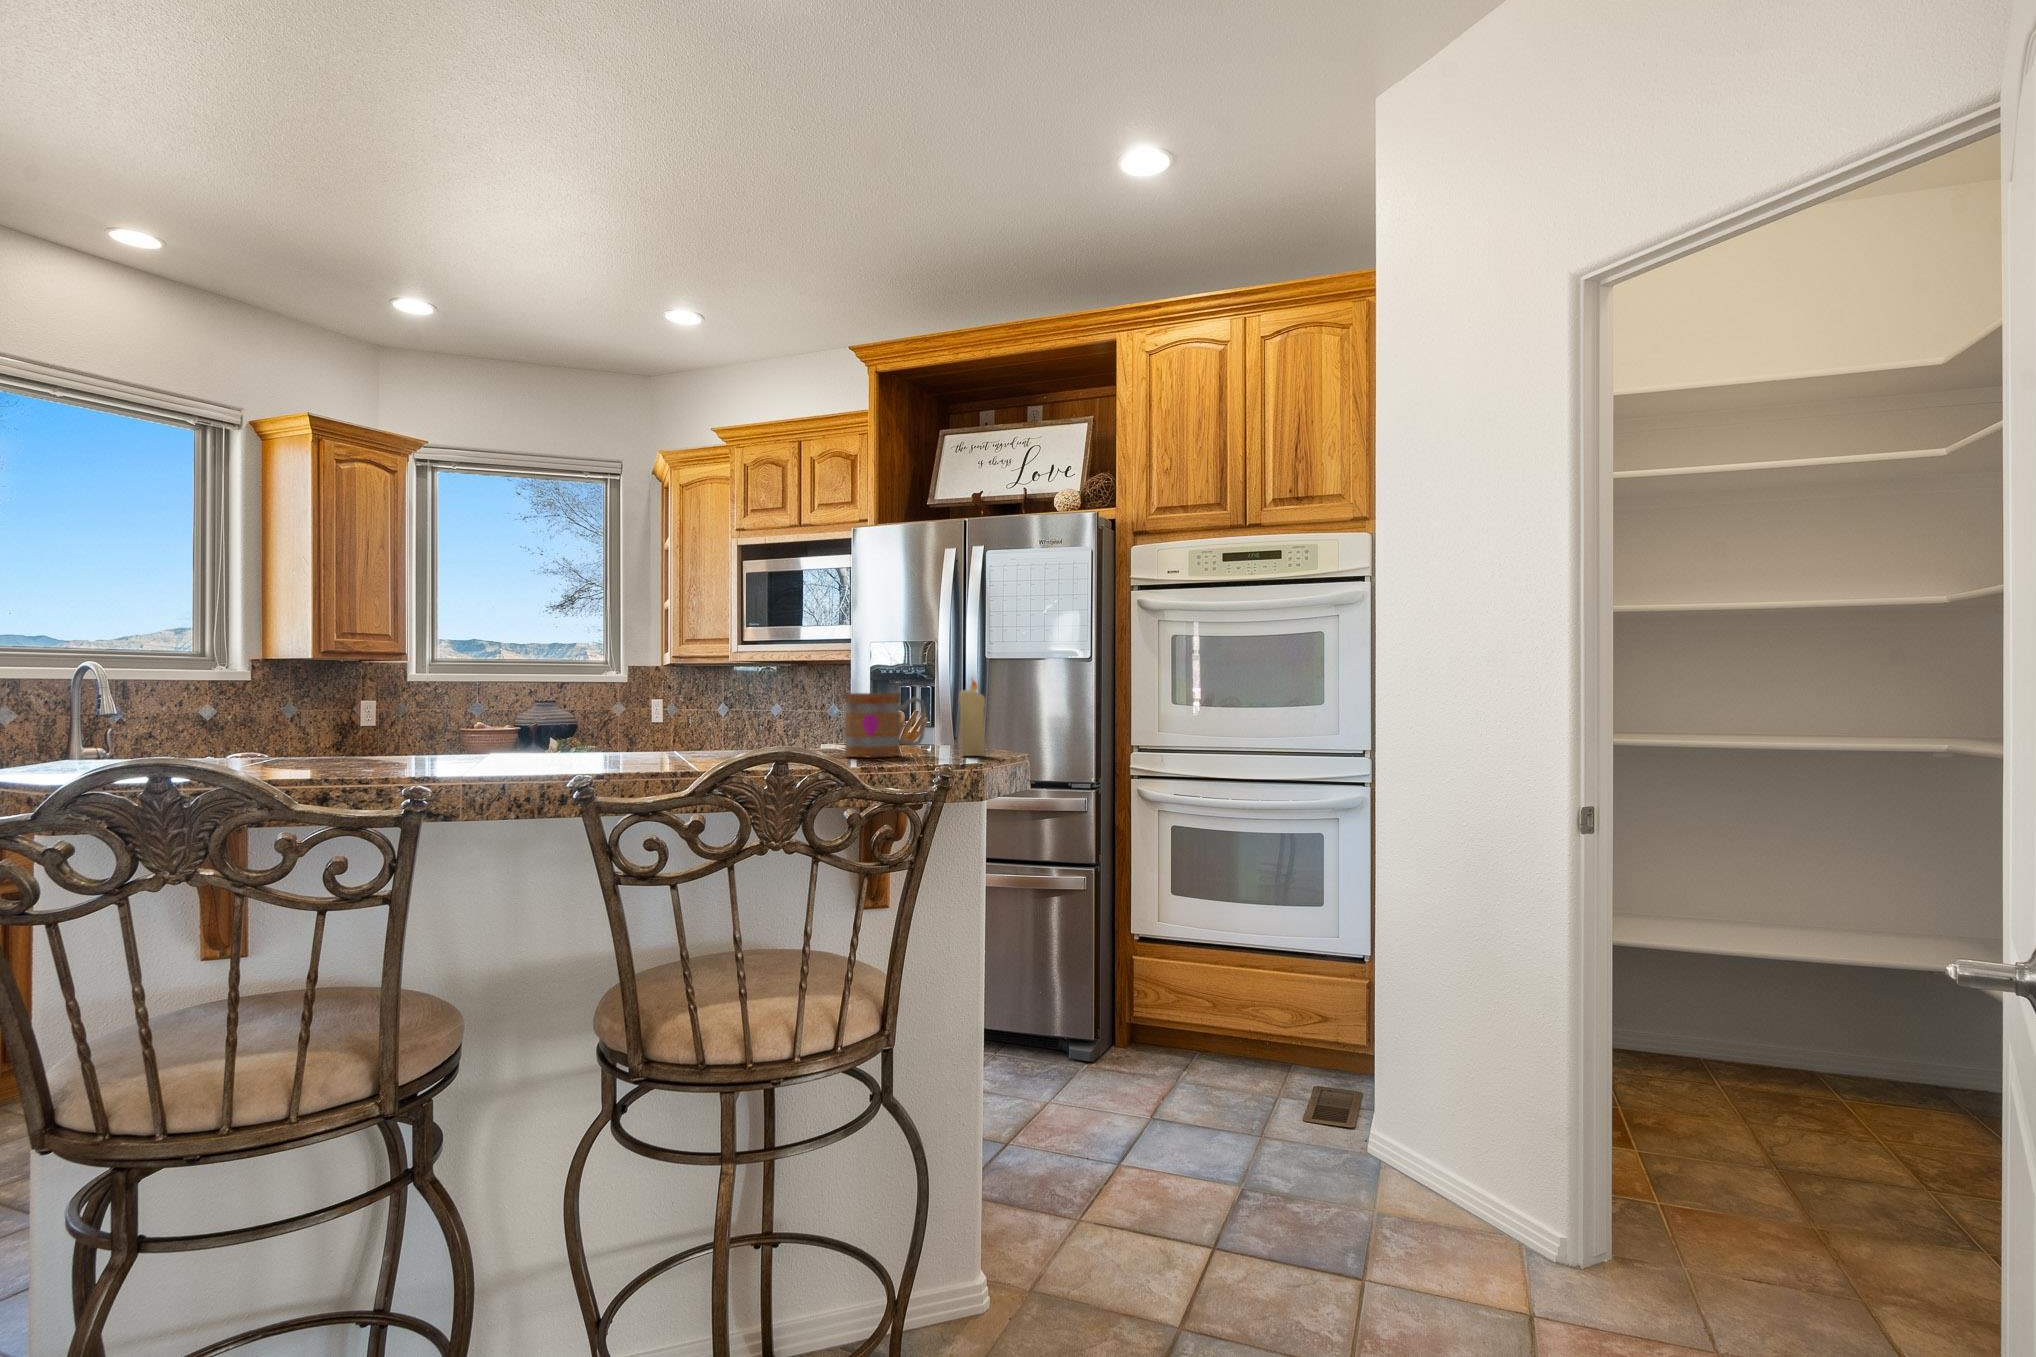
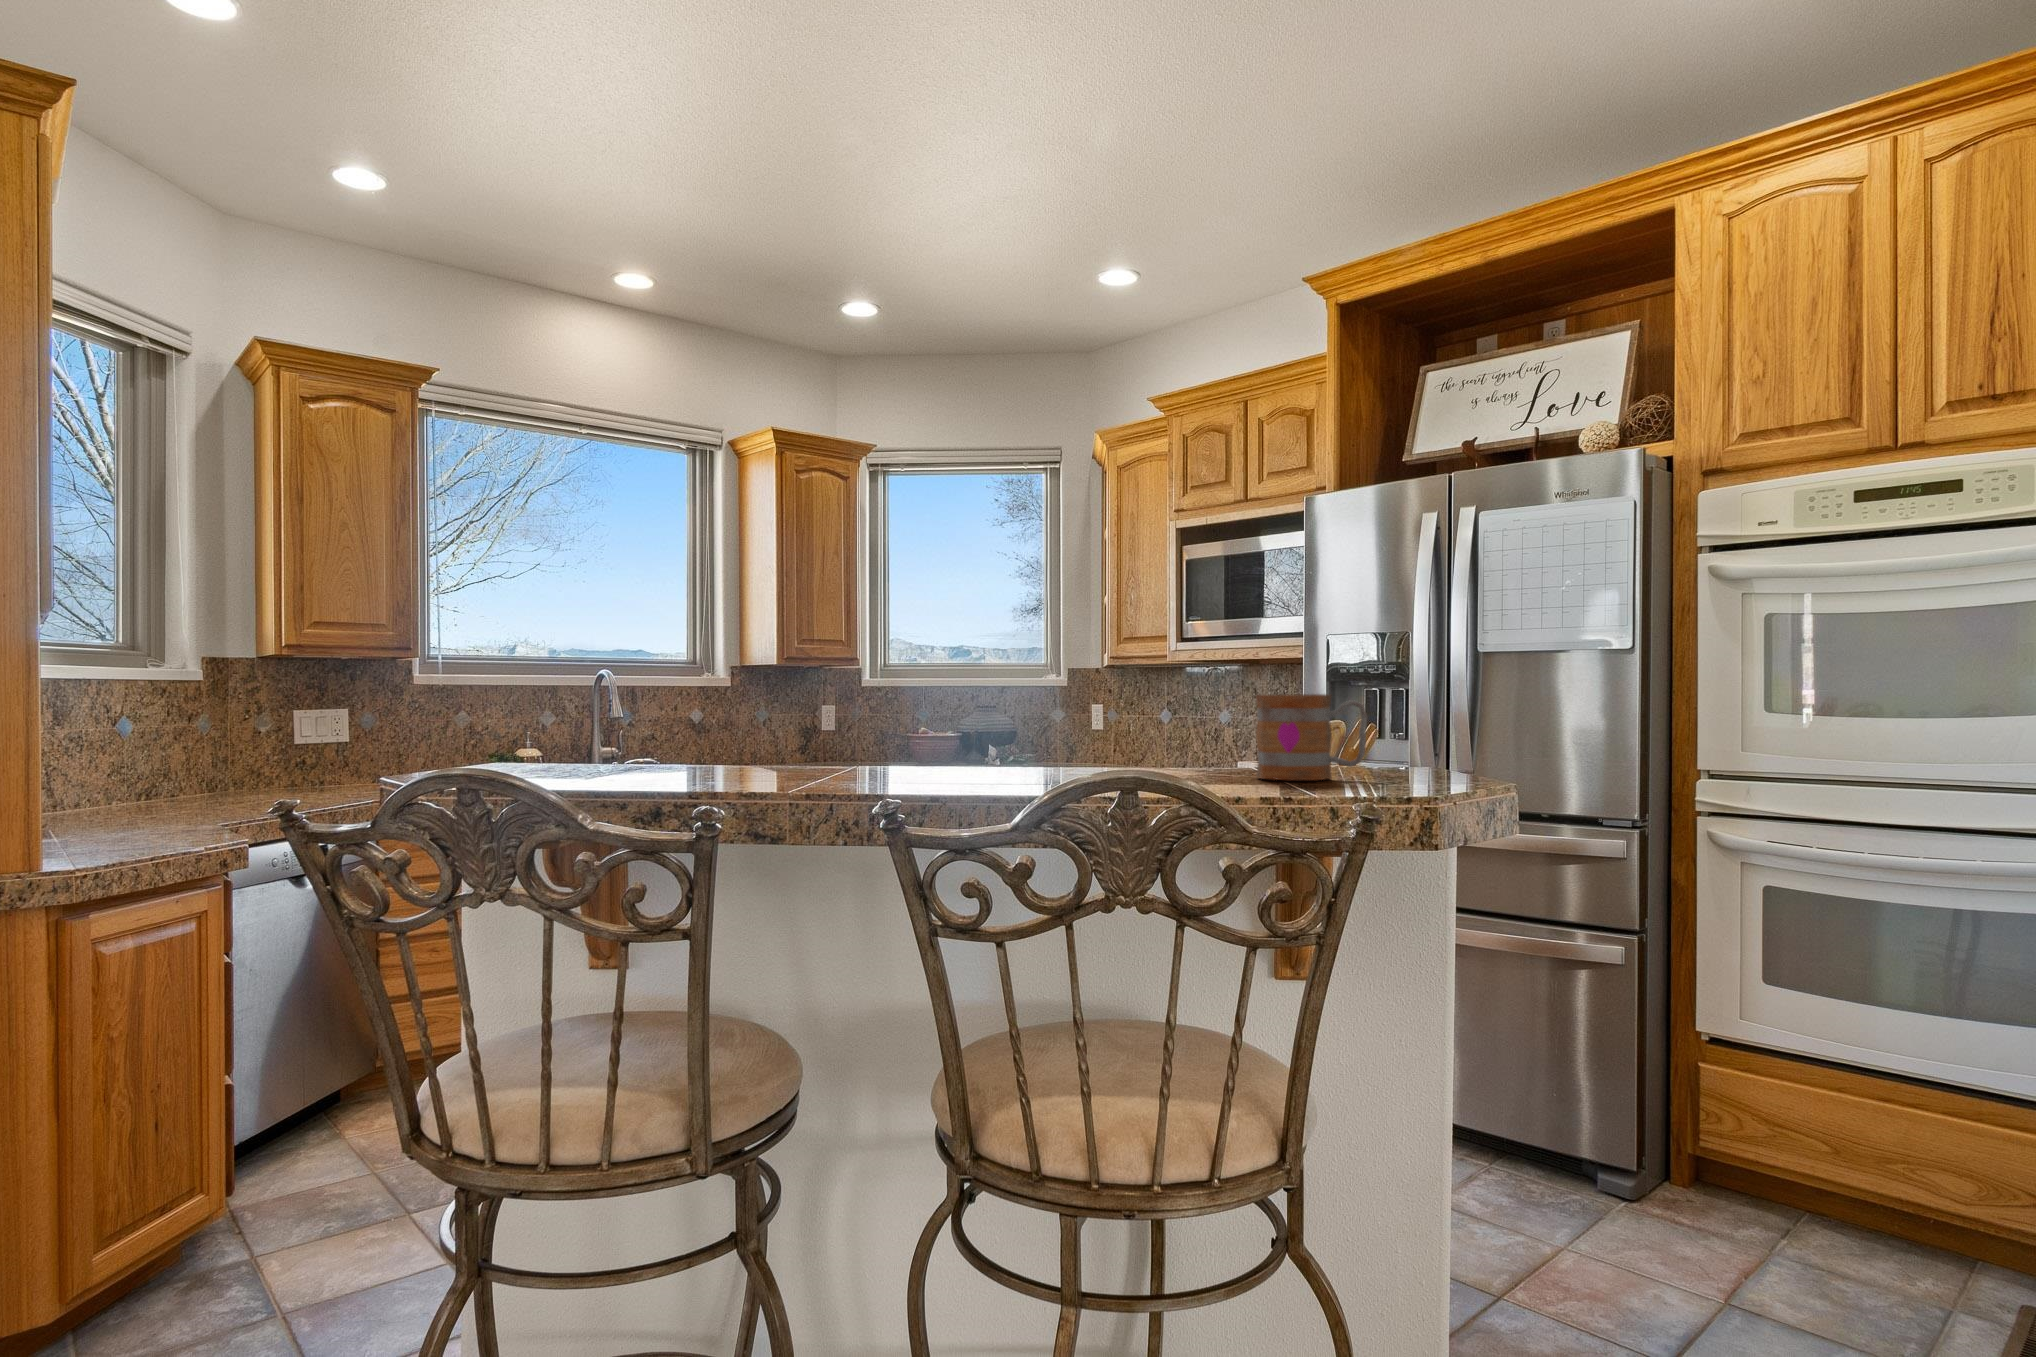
candle: present [959,679,985,756] -> none [1414,672,1455,783]

